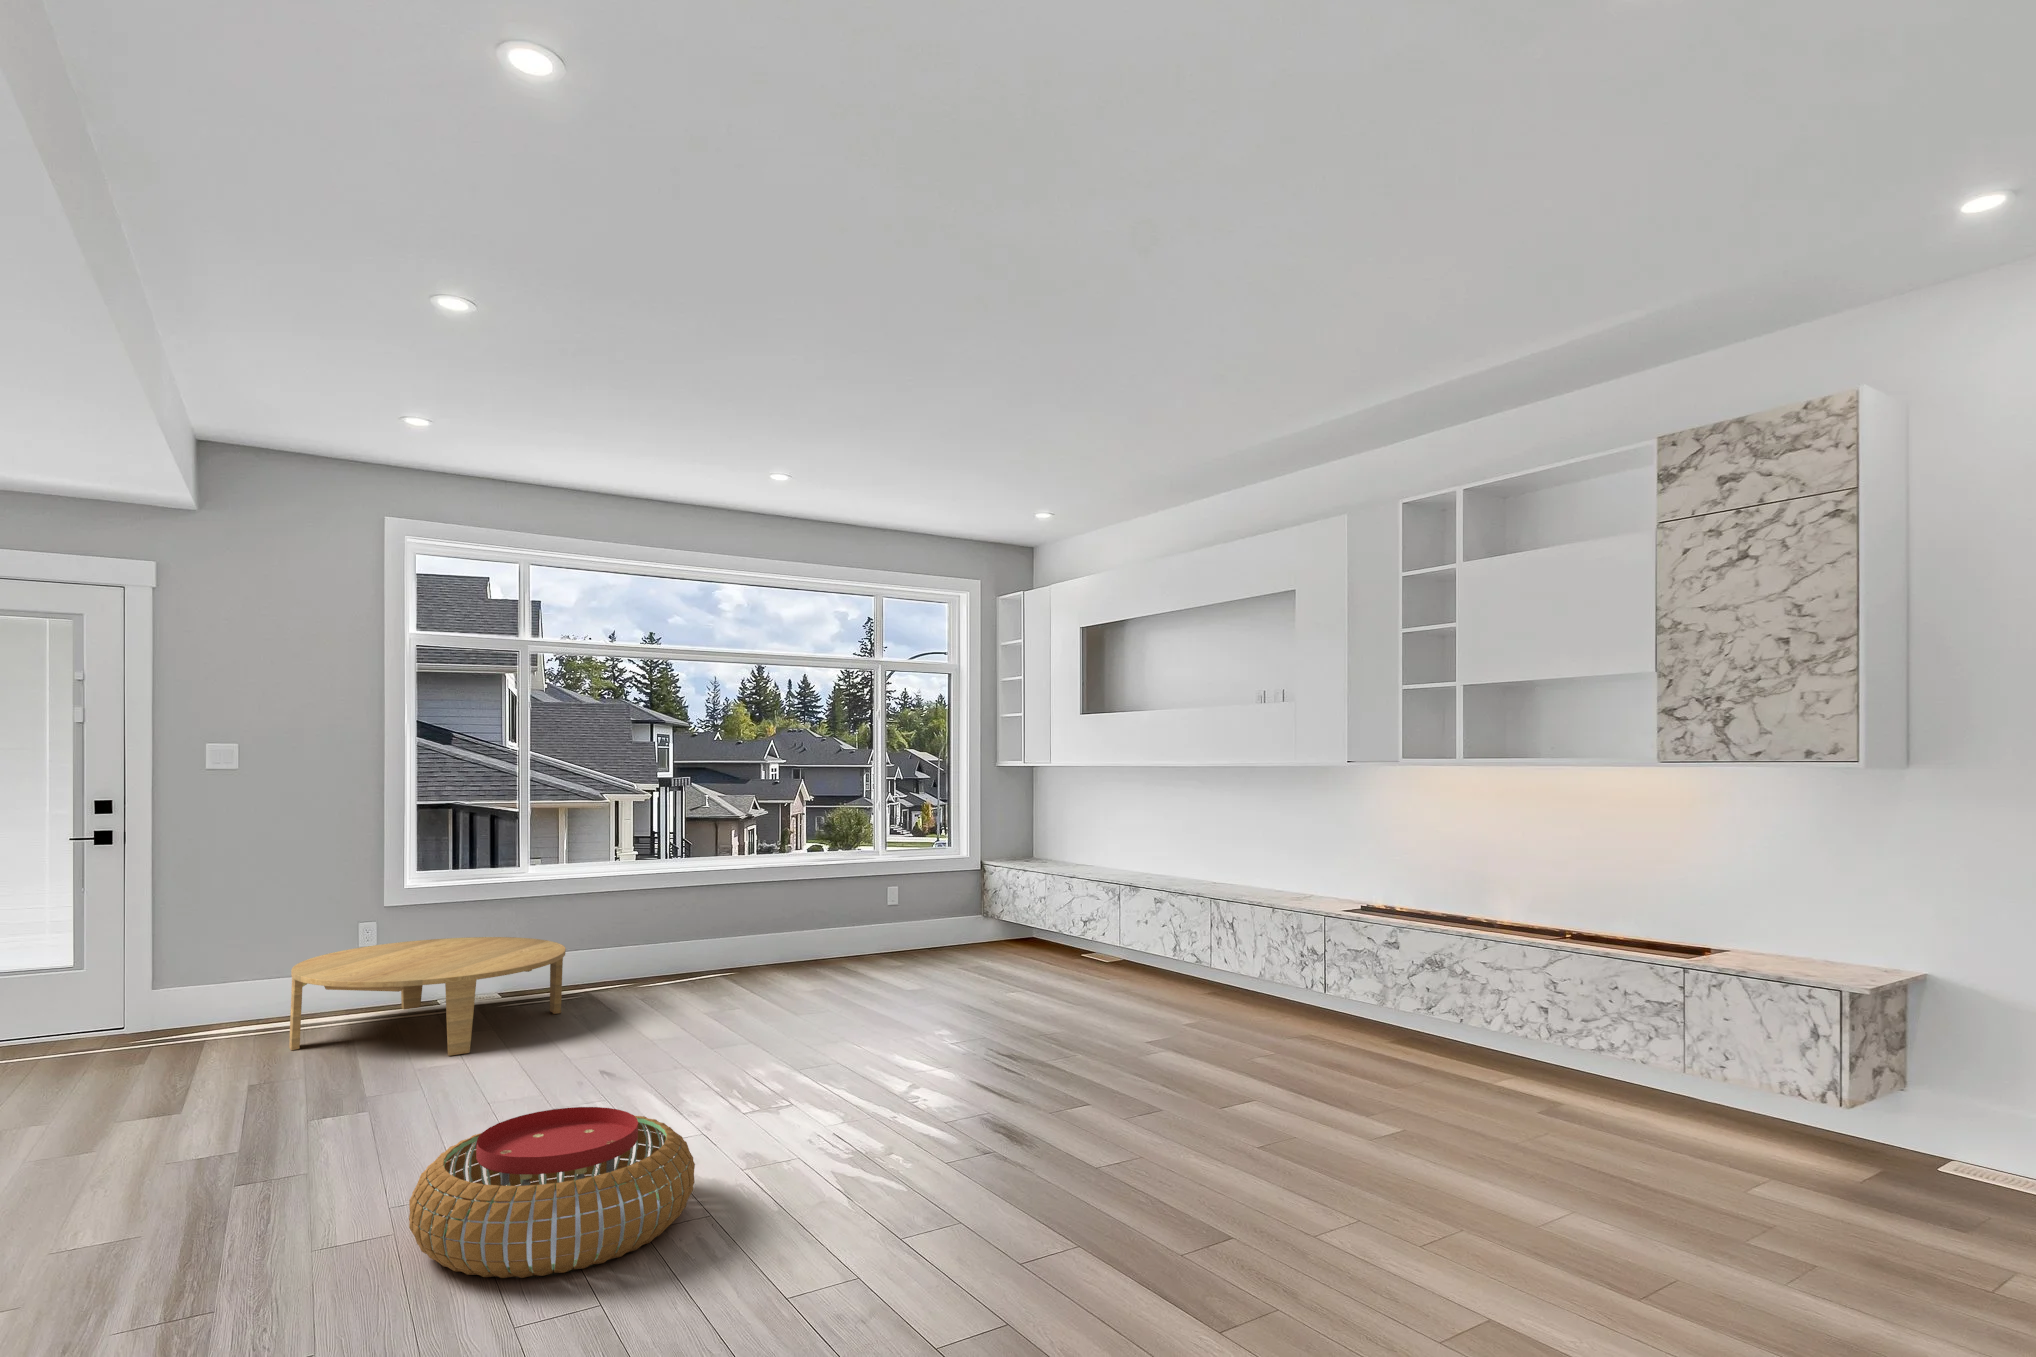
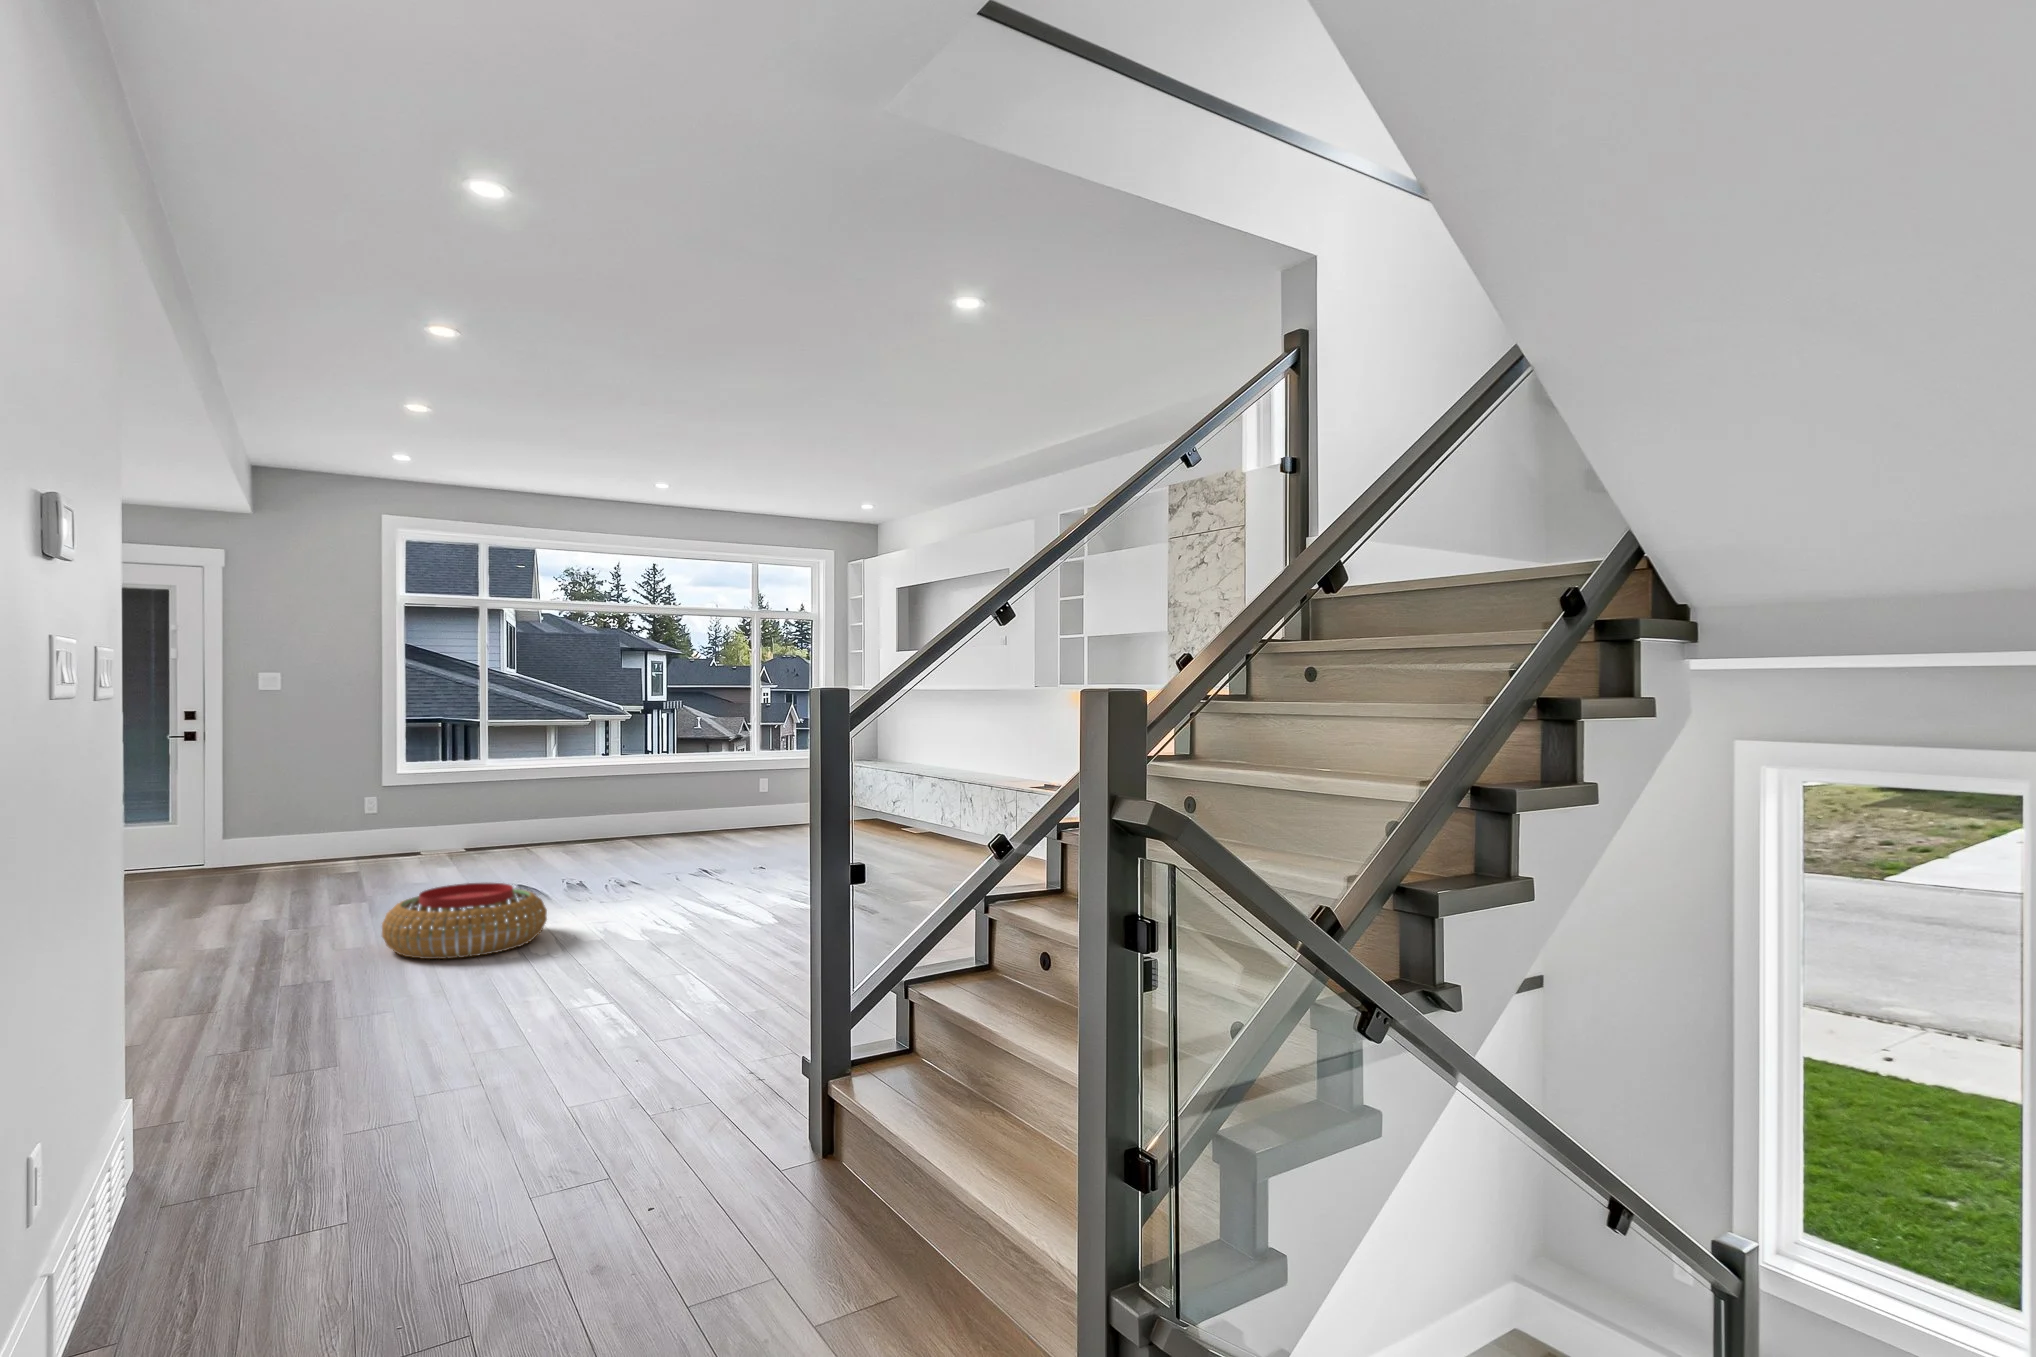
coffee table: present [289,937,566,1056] -> none [321,807,509,877]

